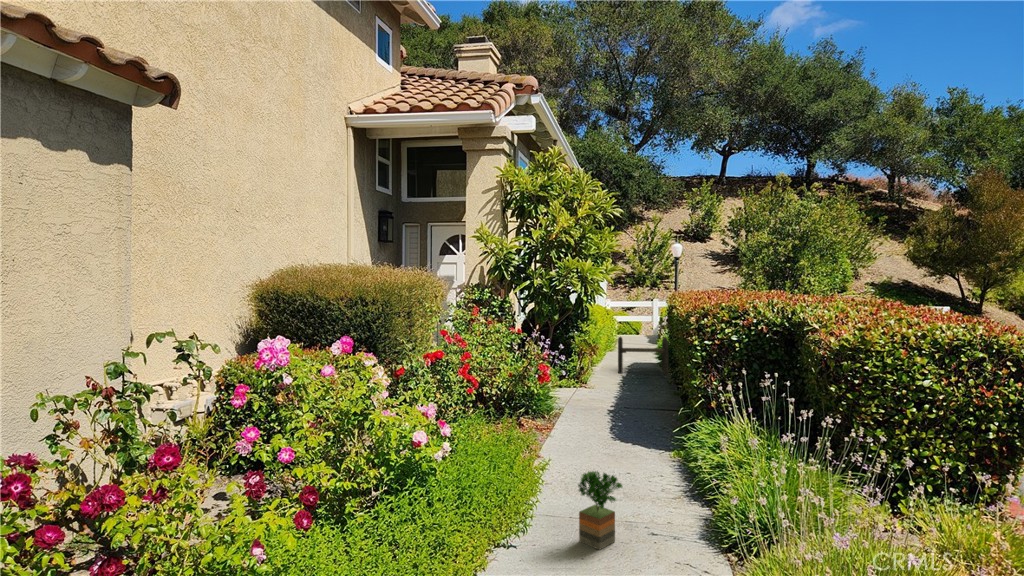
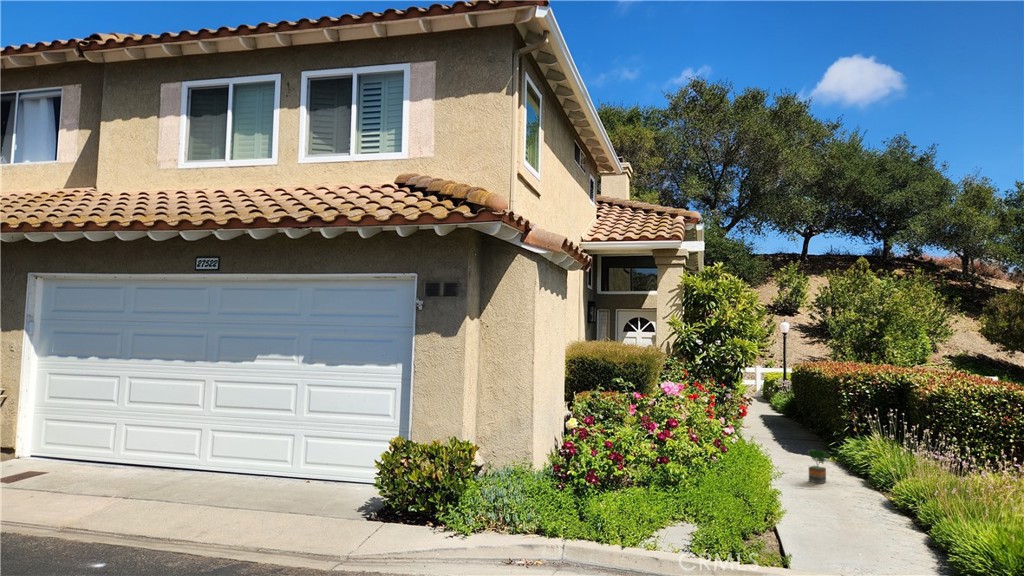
bench: present [618,337,668,375] -> none [762,392,801,420]

